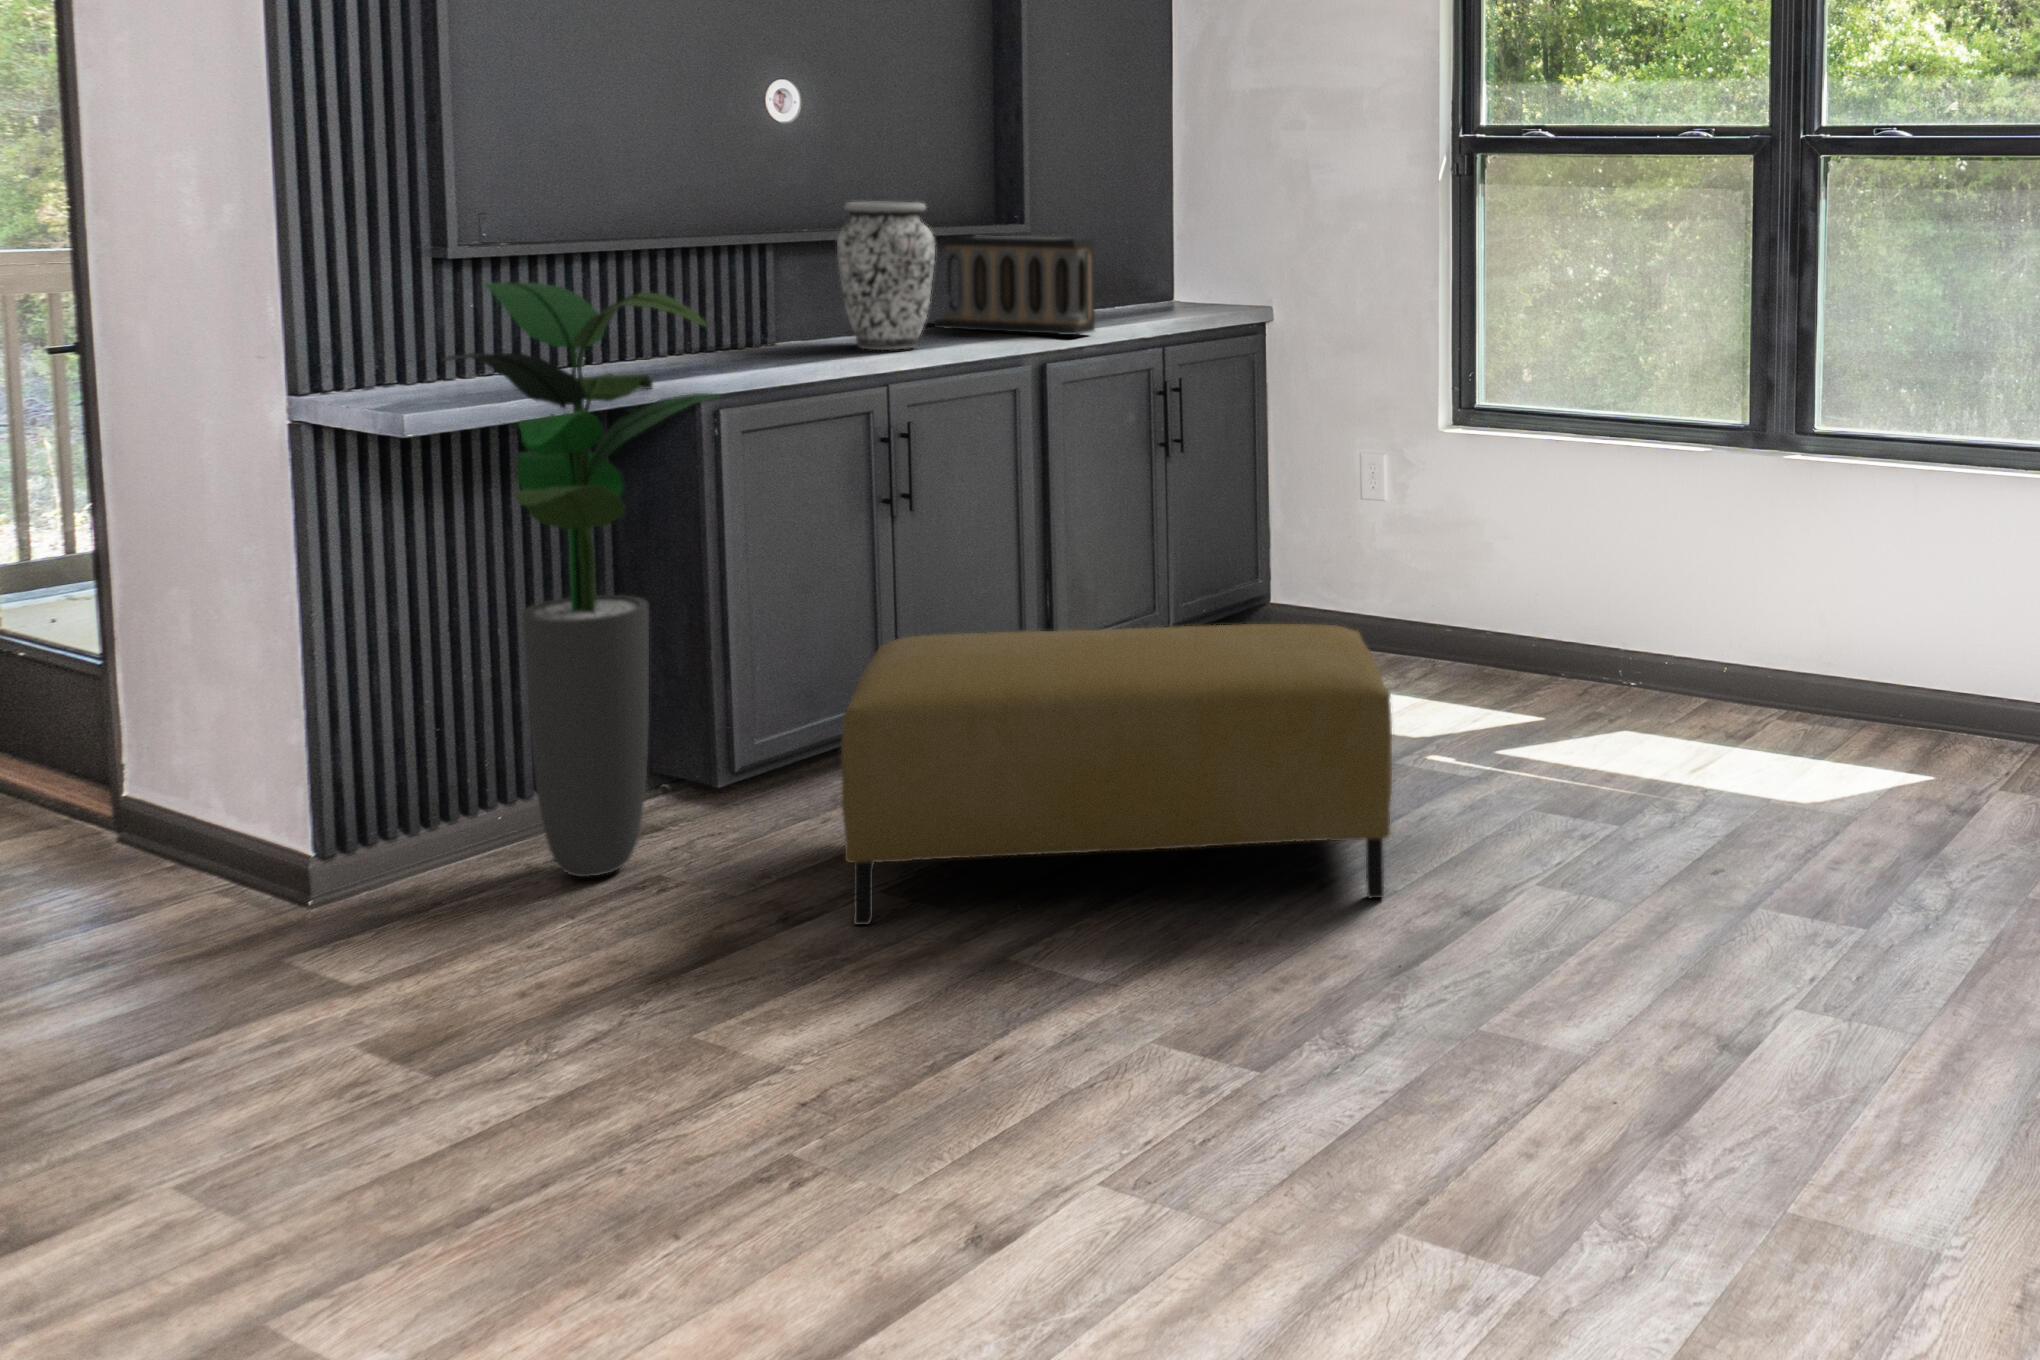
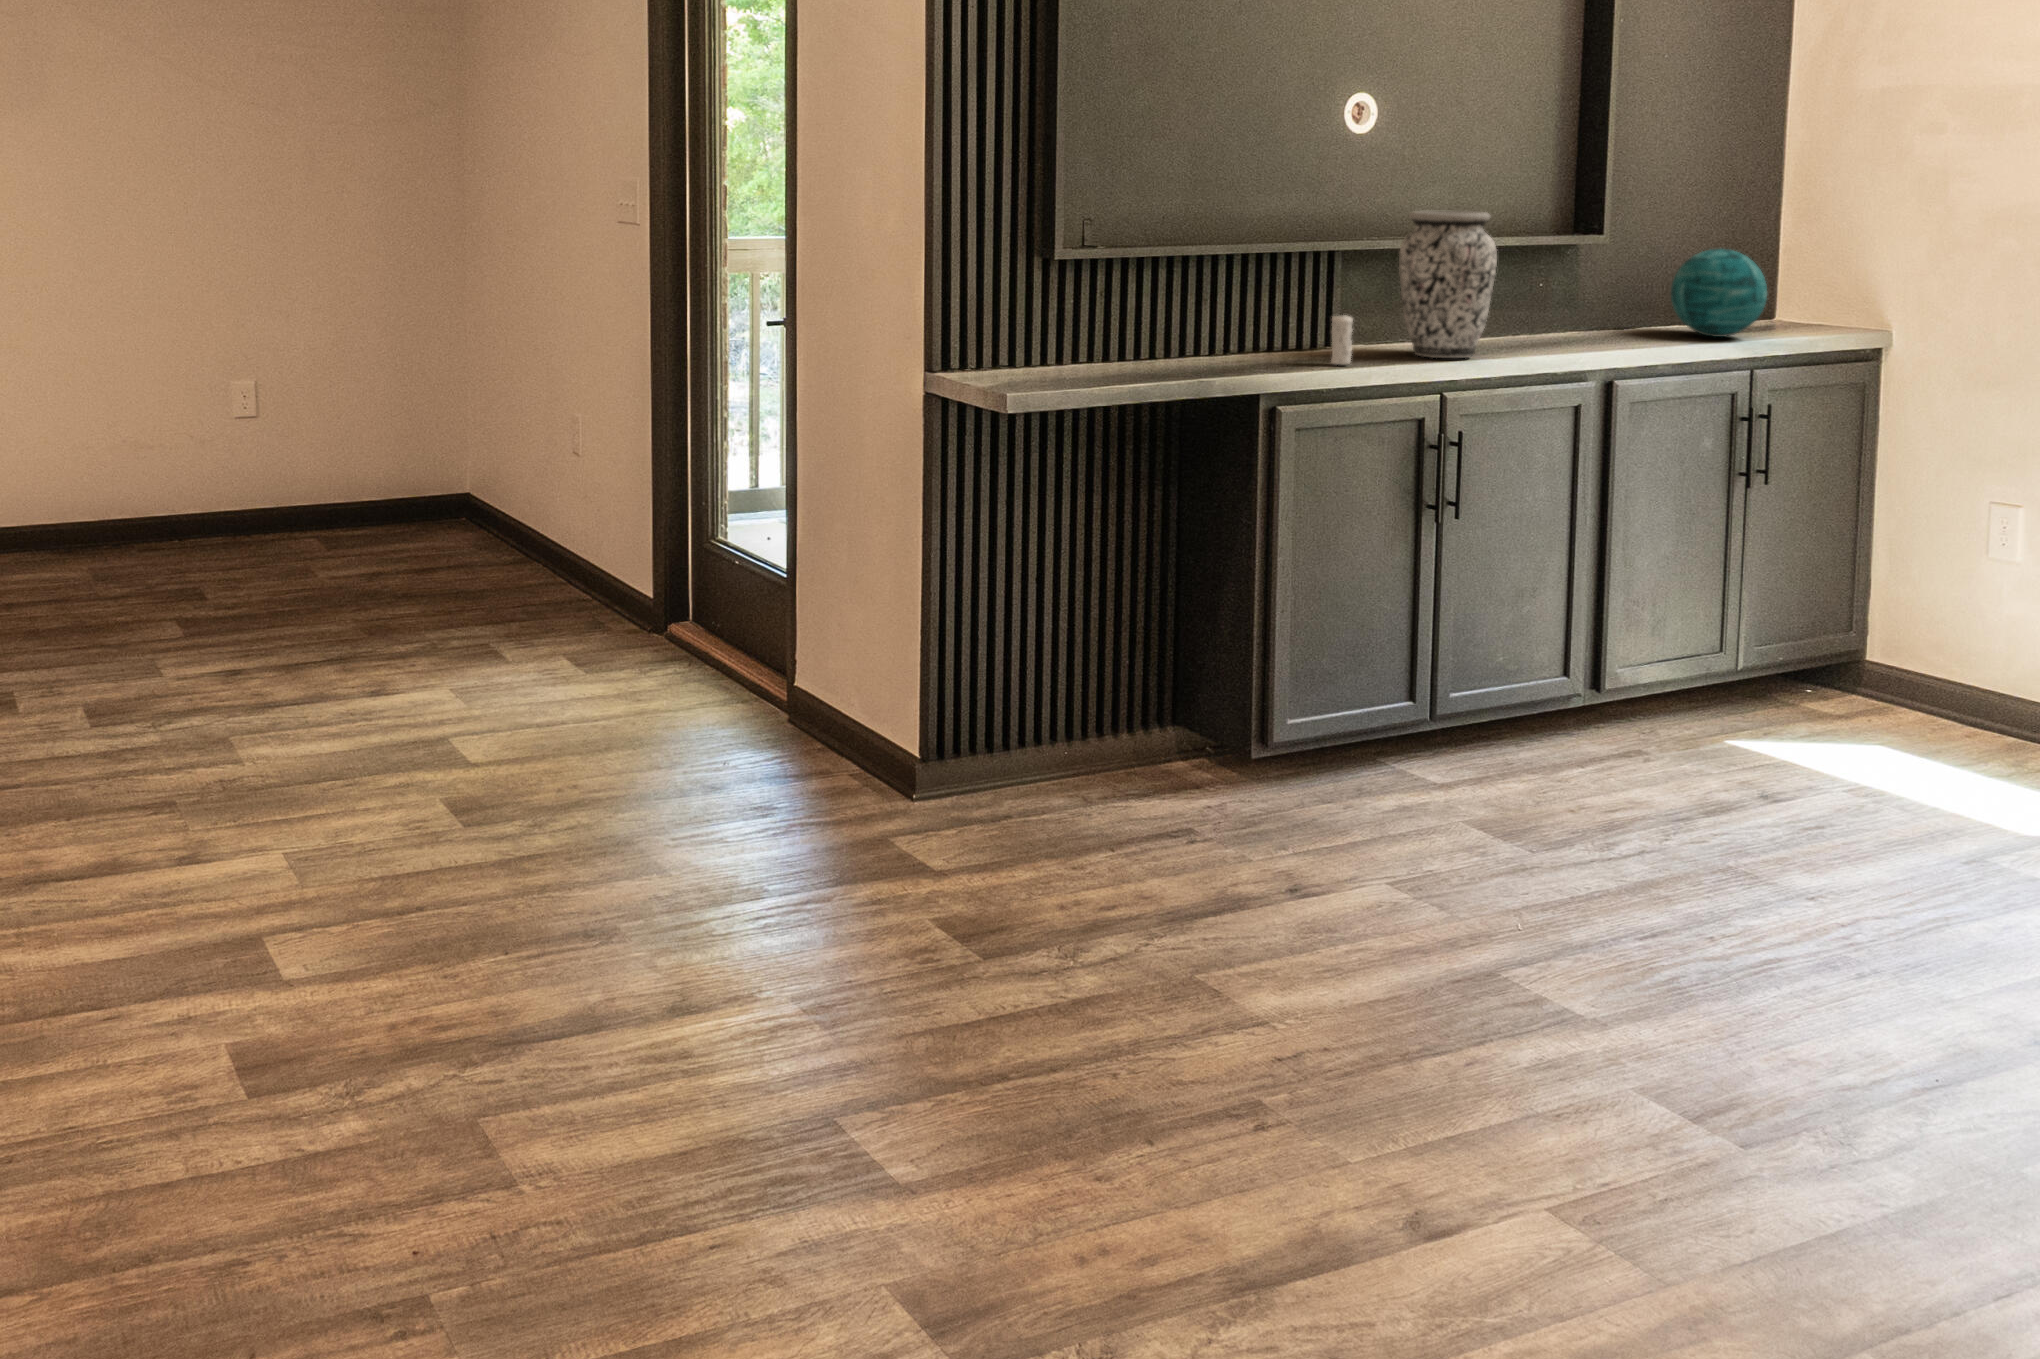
speaker: present [934,236,1095,335] -> none [1497,244,1675,353]
decorative orb: none [1087,236,1171,318] -> present [1671,249,1767,337]
potted plant: present [443,282,721,877] -> none [1035,281,1270,819]
candle: none [774,300,798,362] -> present [1331,315,1353,364]
ottoman: present [841,624,1392,925] -> none [1350,643,1965,1009]

